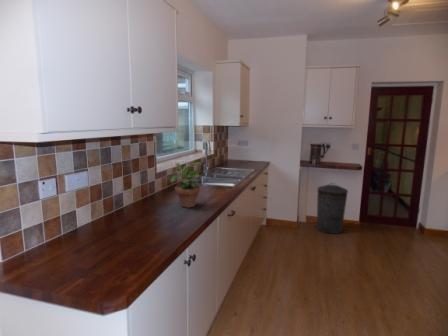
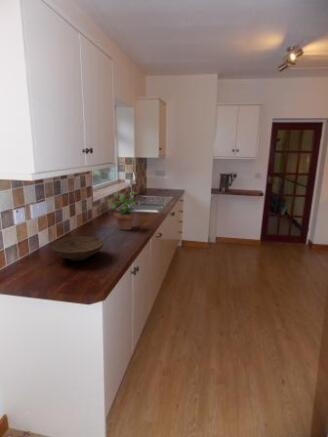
trash can: present [317,185,348,234] -> none [225,207,252,251]
wooden bowl: none [81,215,148,246] -> present [51,236,103,261]

